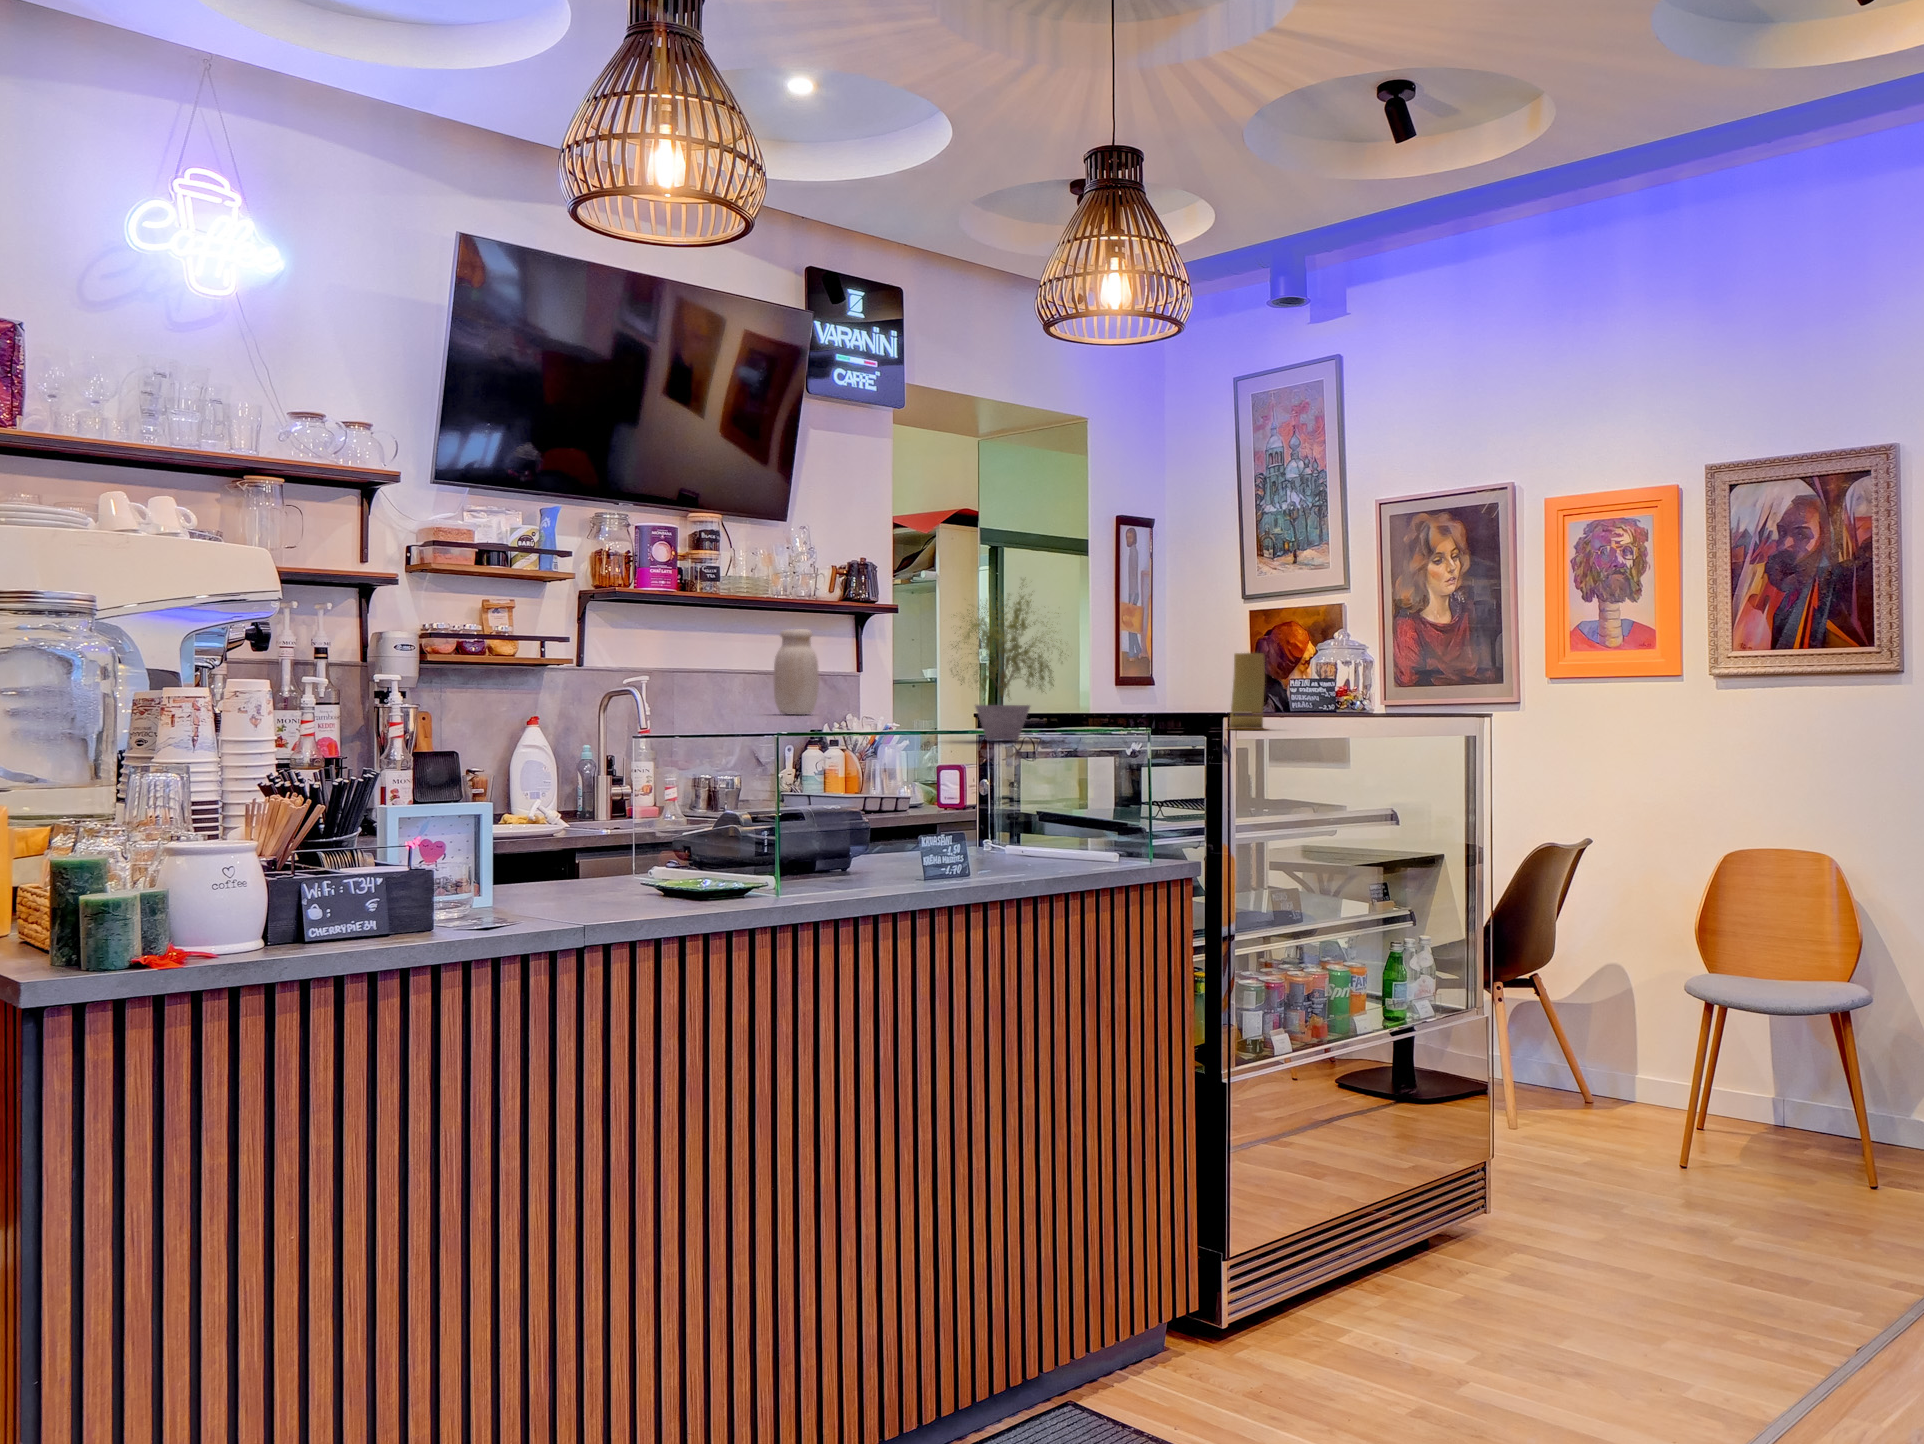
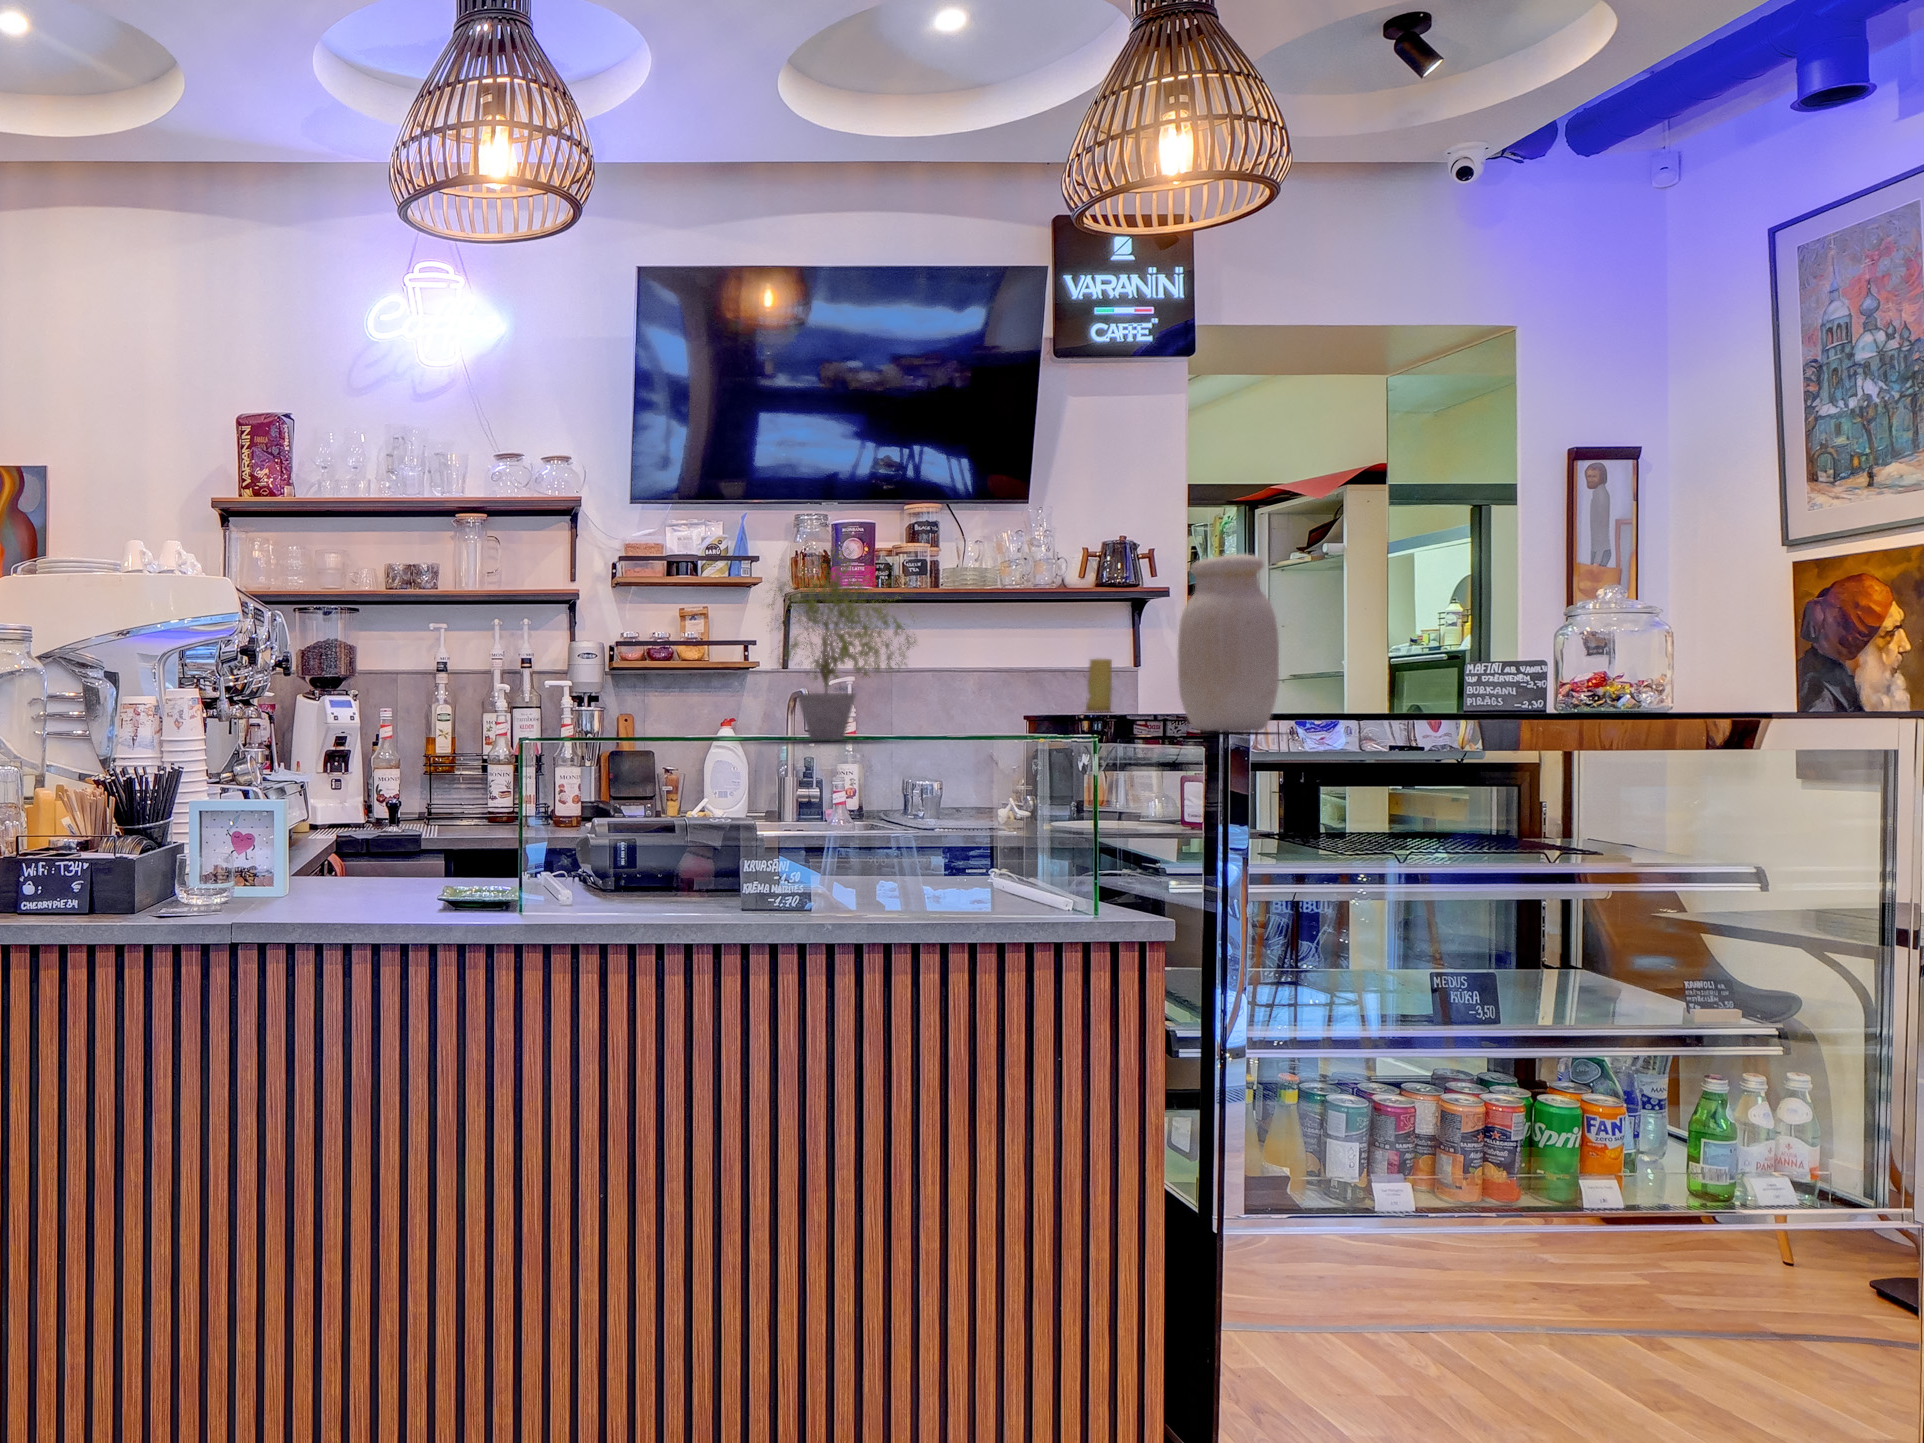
jar: present [774,629,819,715] -> present [1178,554,1279,732]
candle: present [1229,653,1265,729] -> present [1086,659,1112,712]

